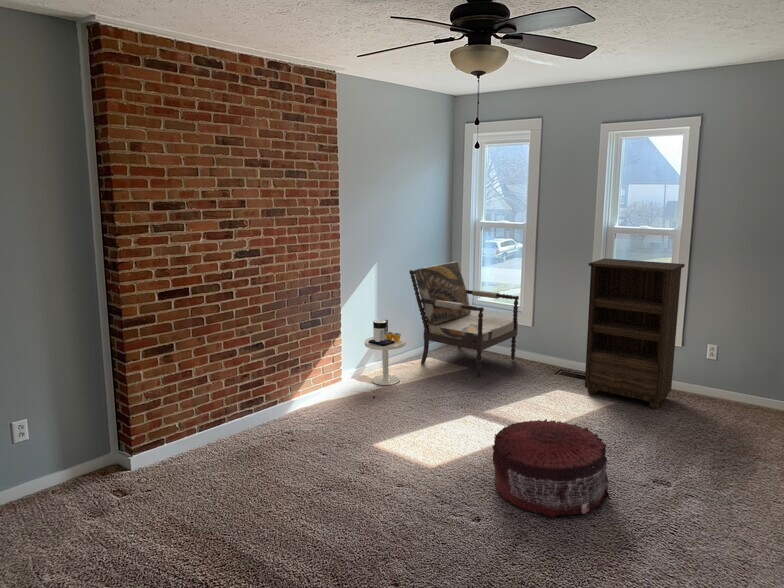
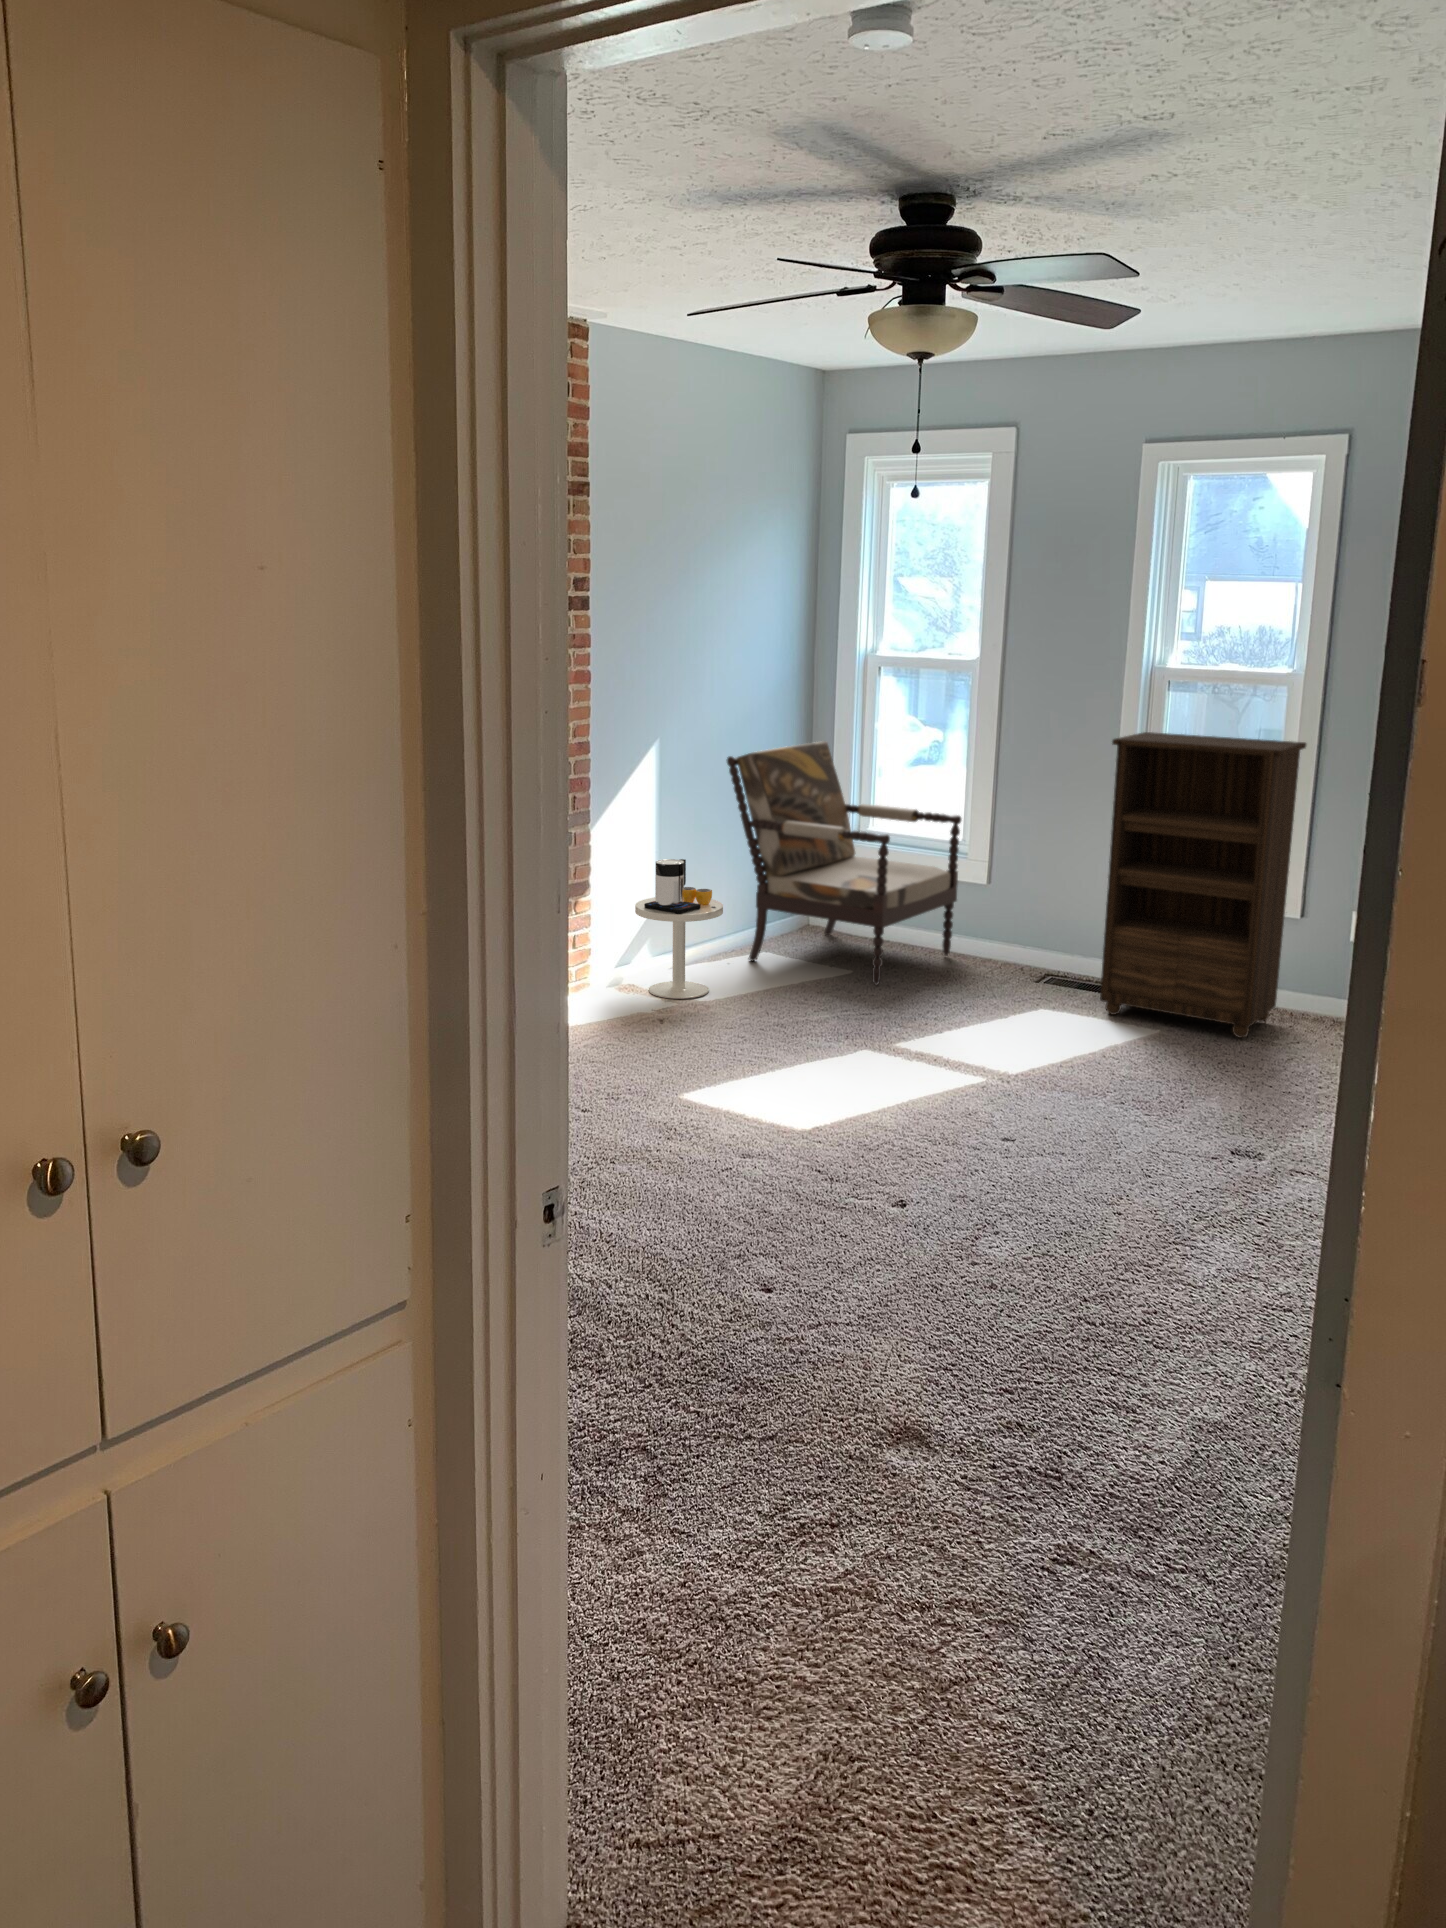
pouf: present [492,419,609,517] -> none [924,1034,1148,1199]

